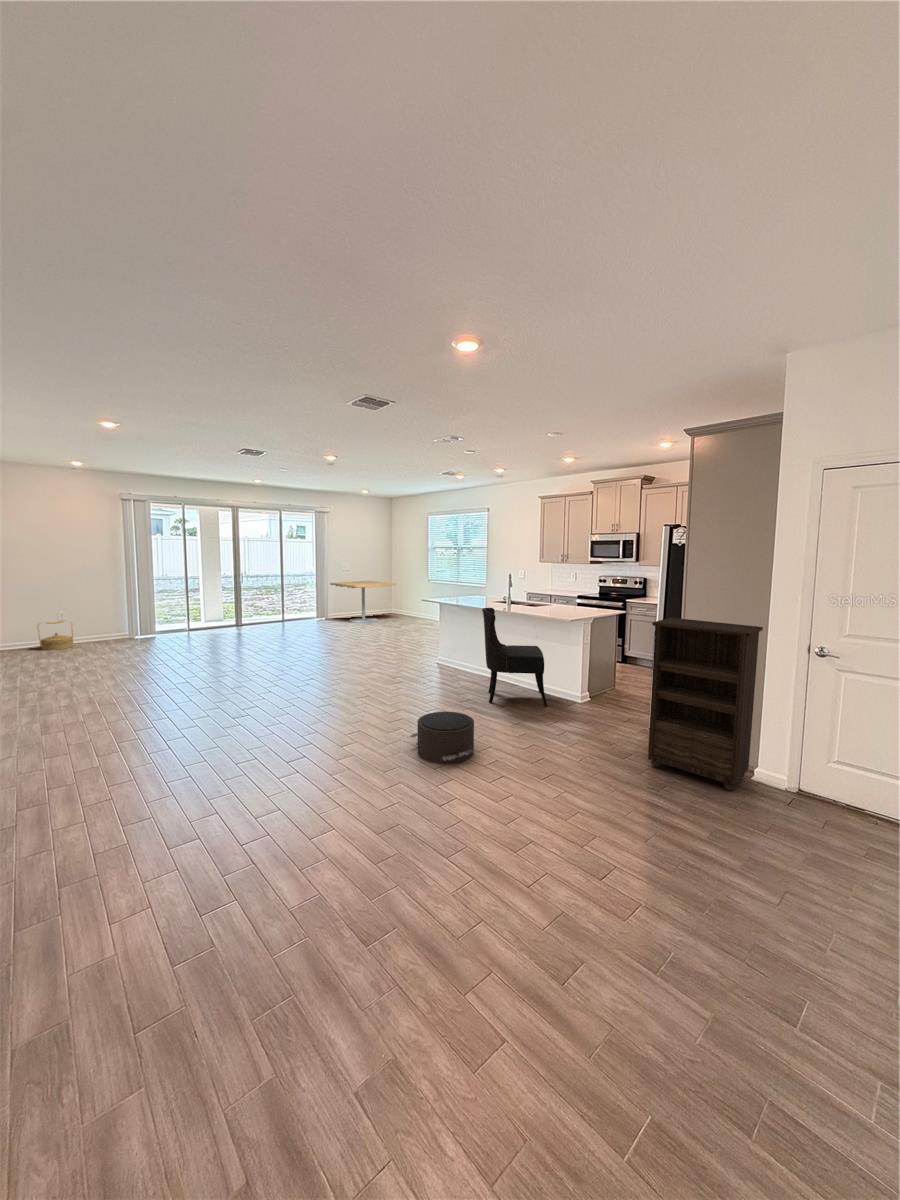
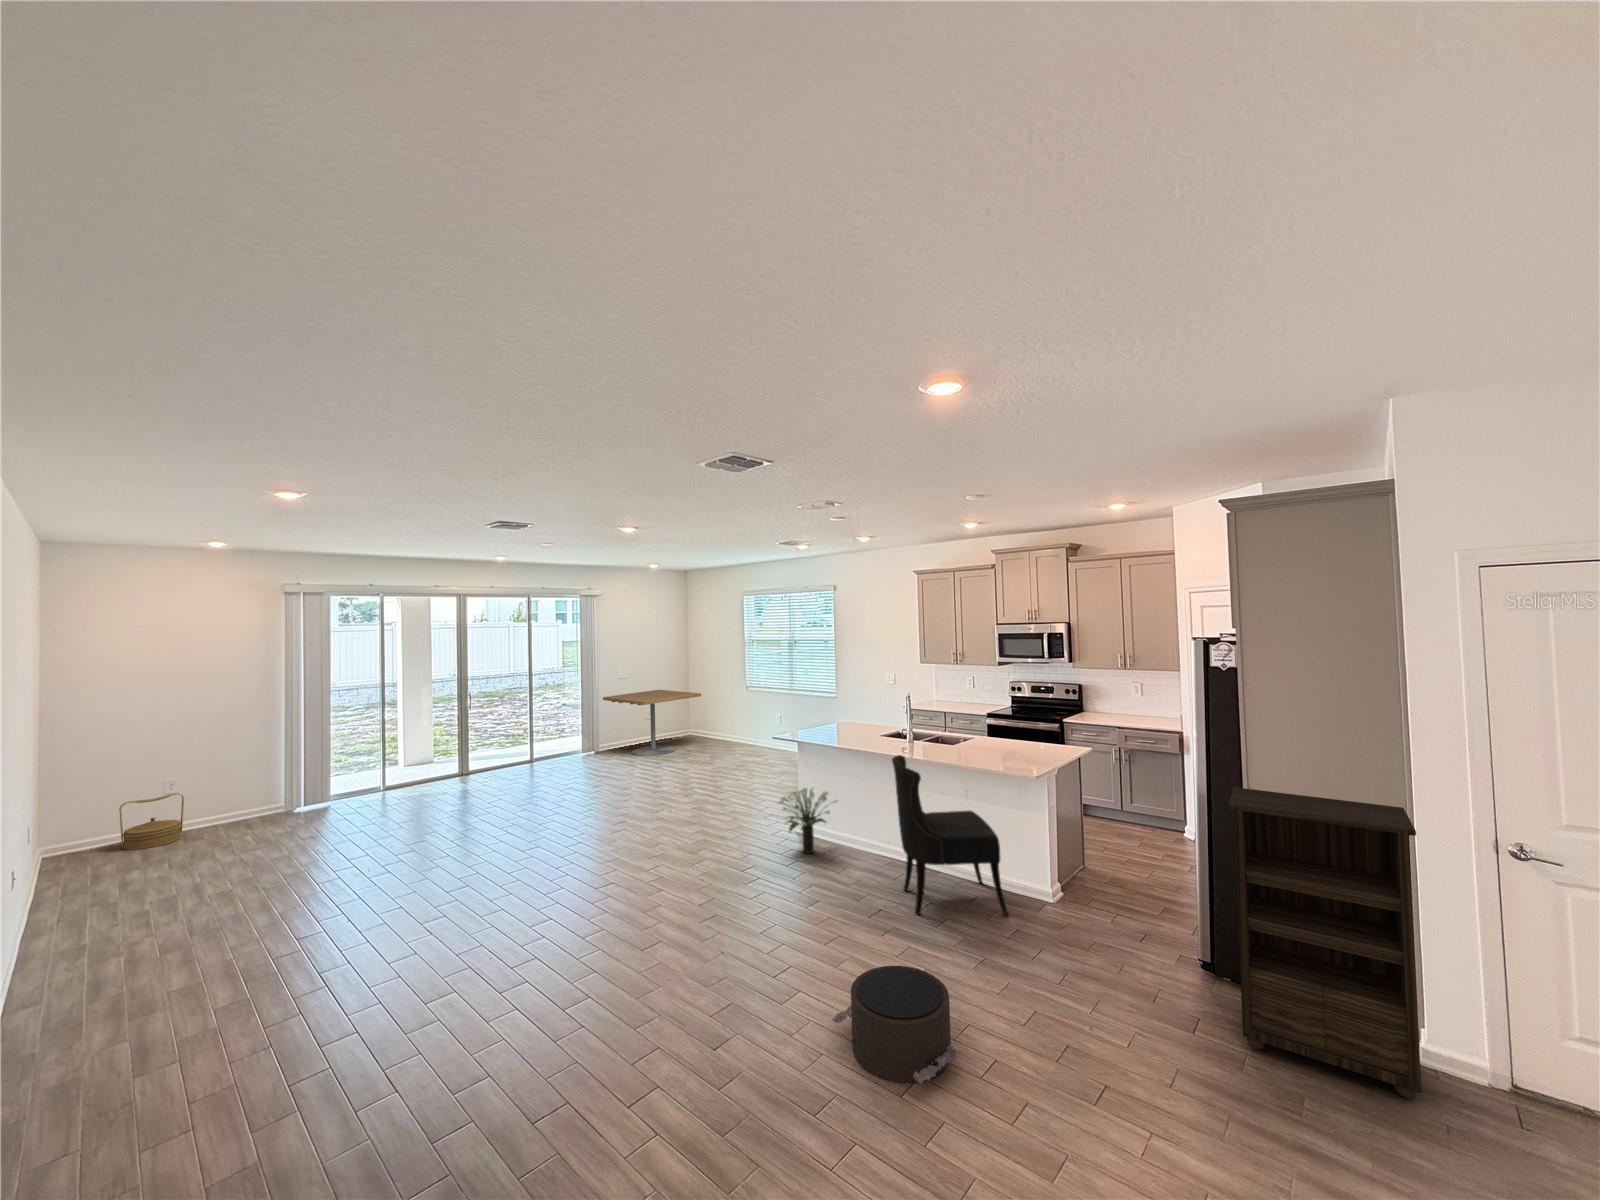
potted plant: none [421,632,459,673] -> present [779,788,838,853]

